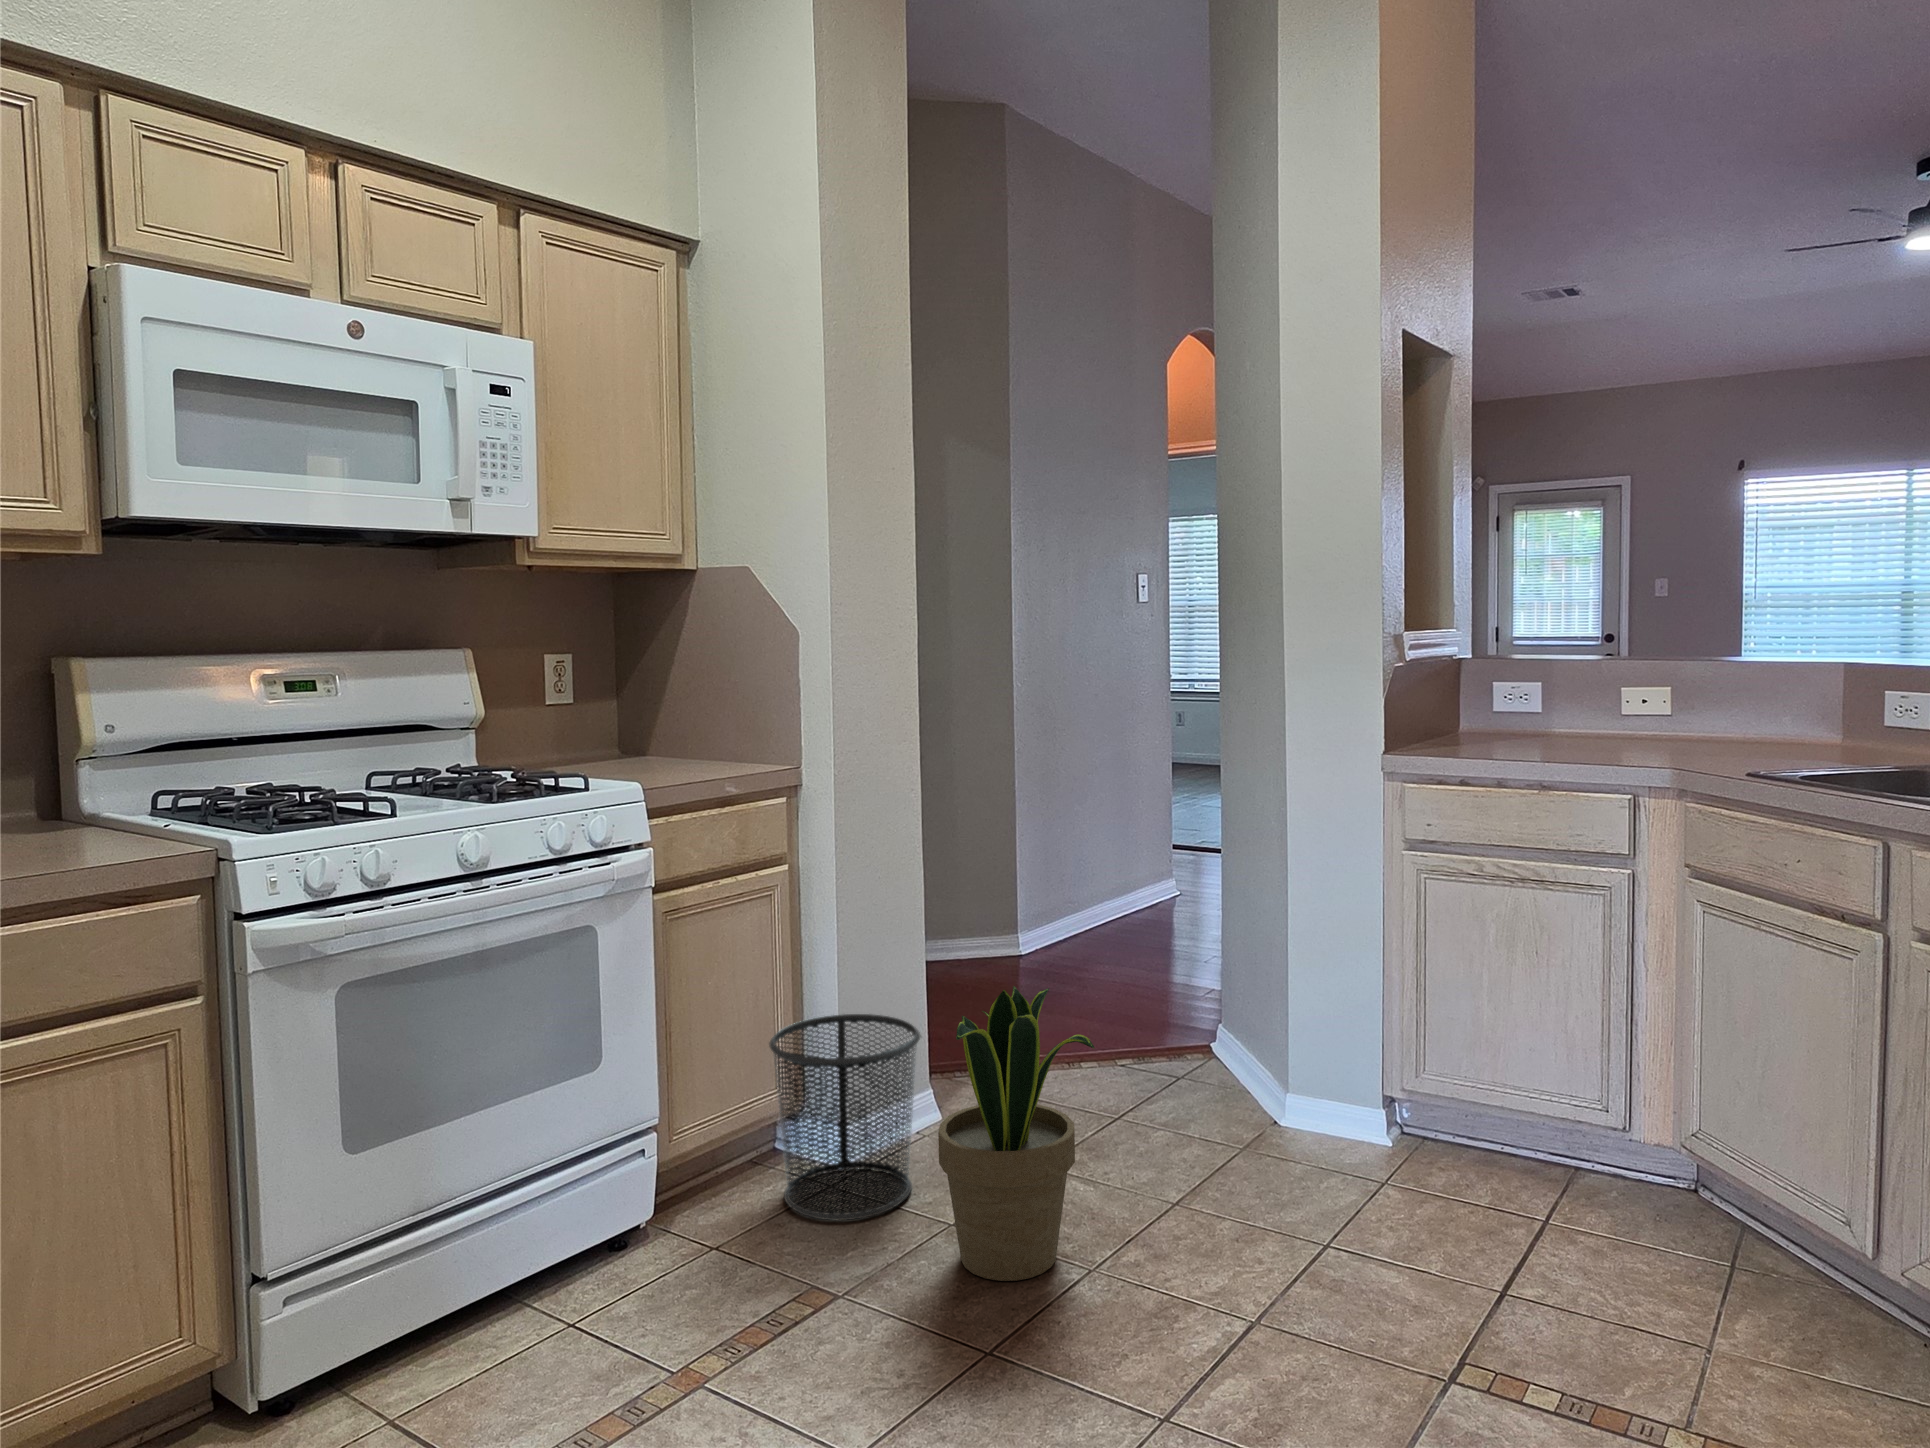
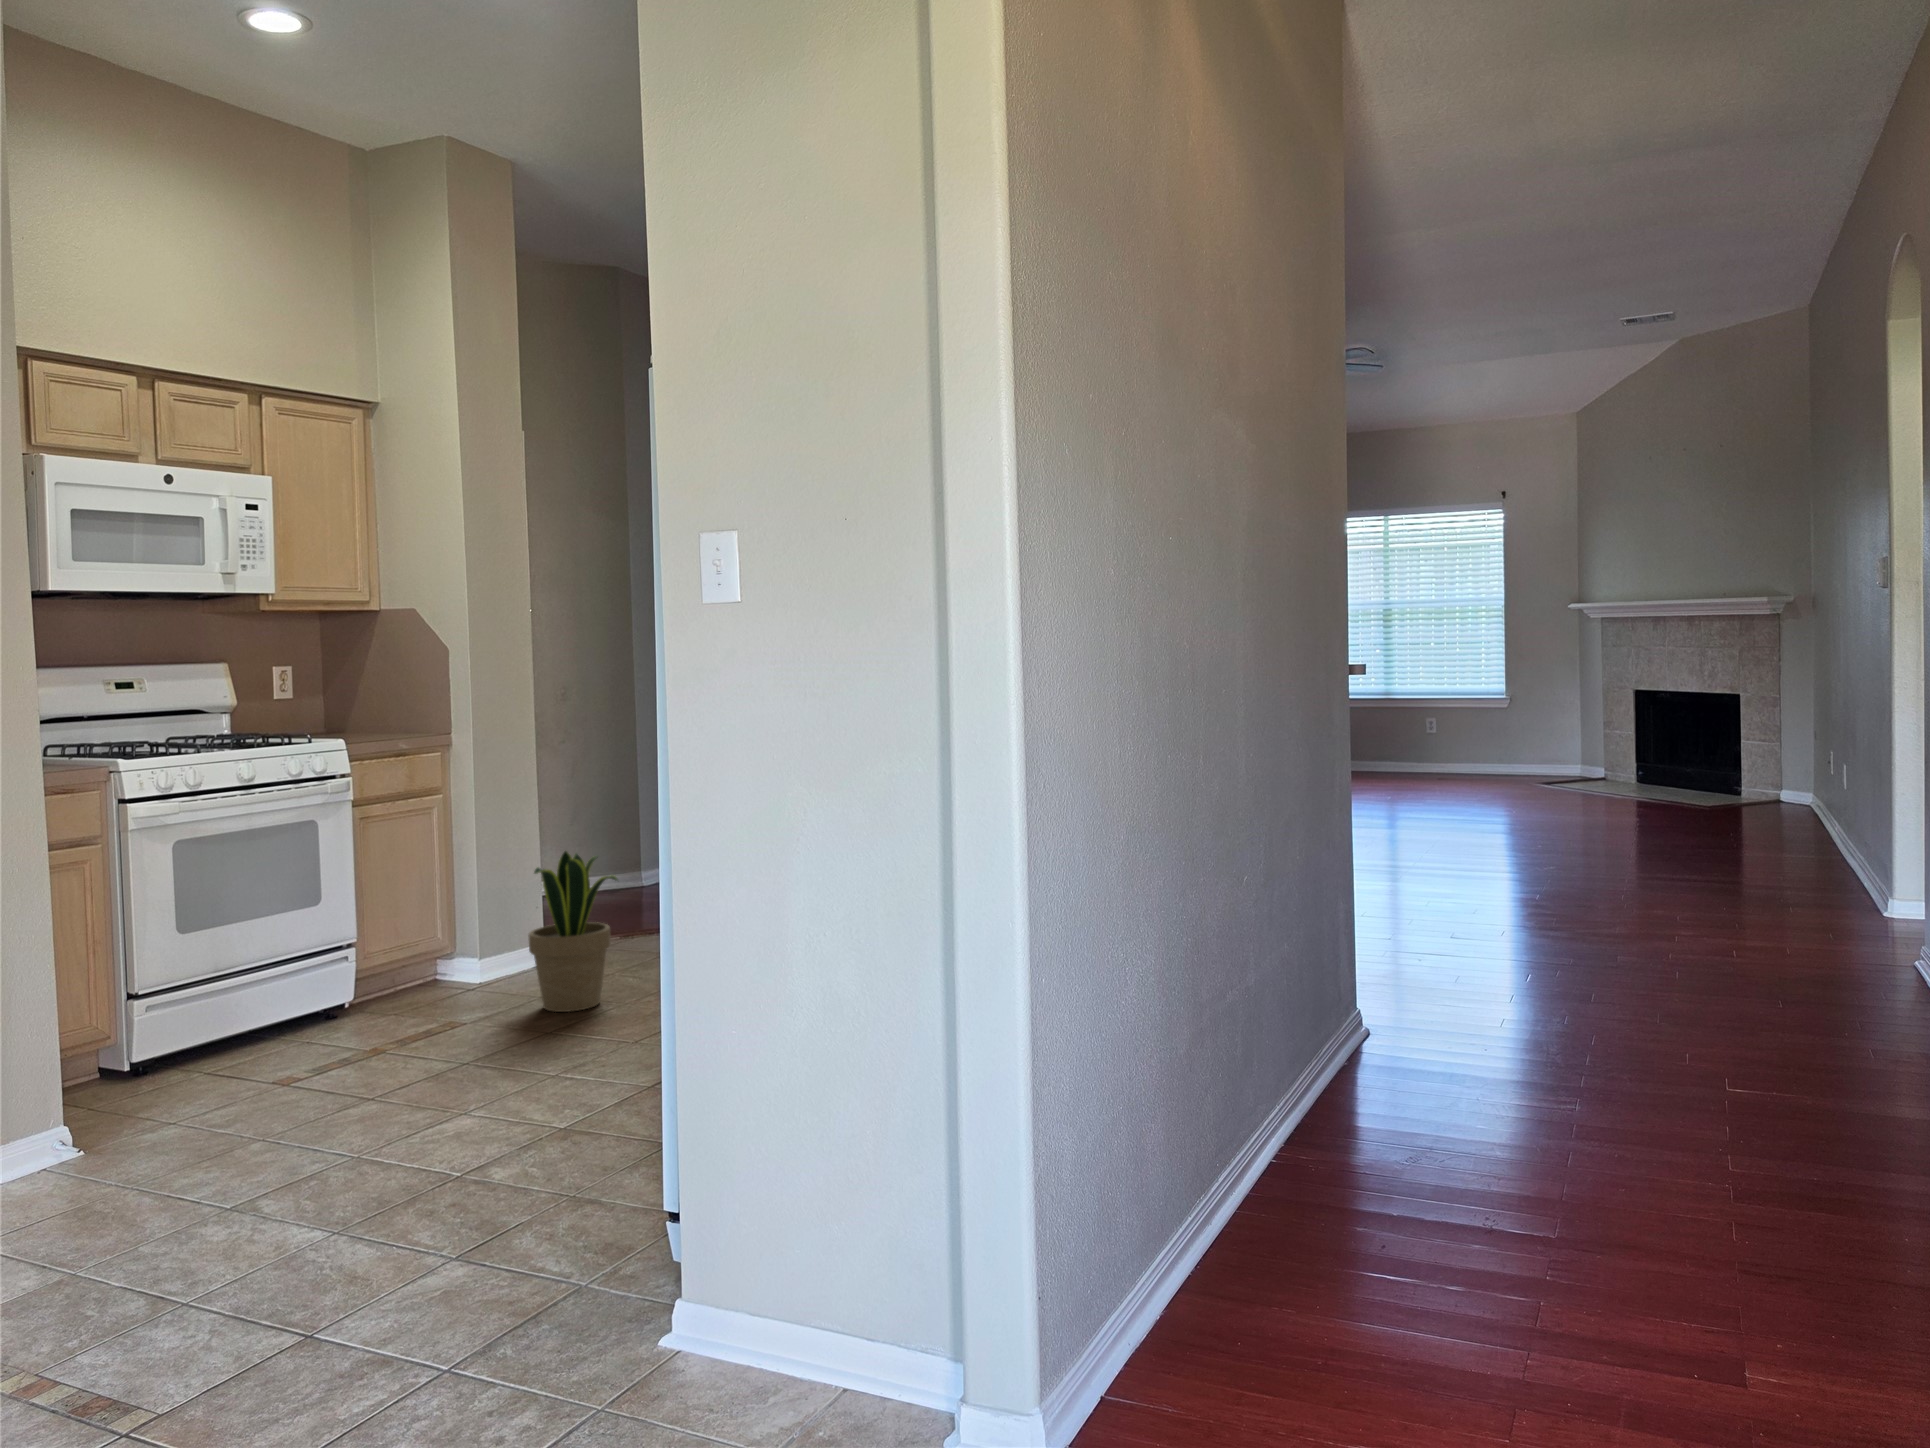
waste bin: present [769,1014,920,1220] -> none [429,887,526,1000]

